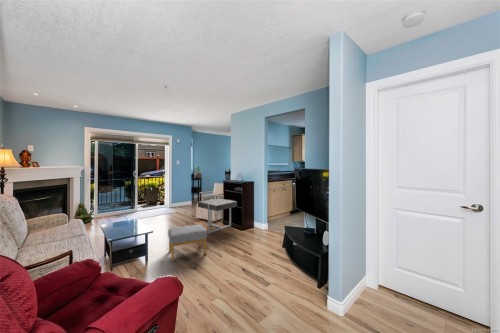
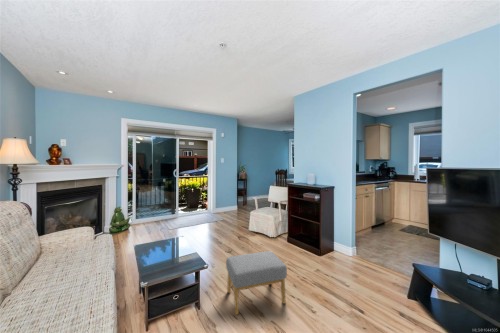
side table: present [198,199,237,234] -> none [257,207,310,259]

